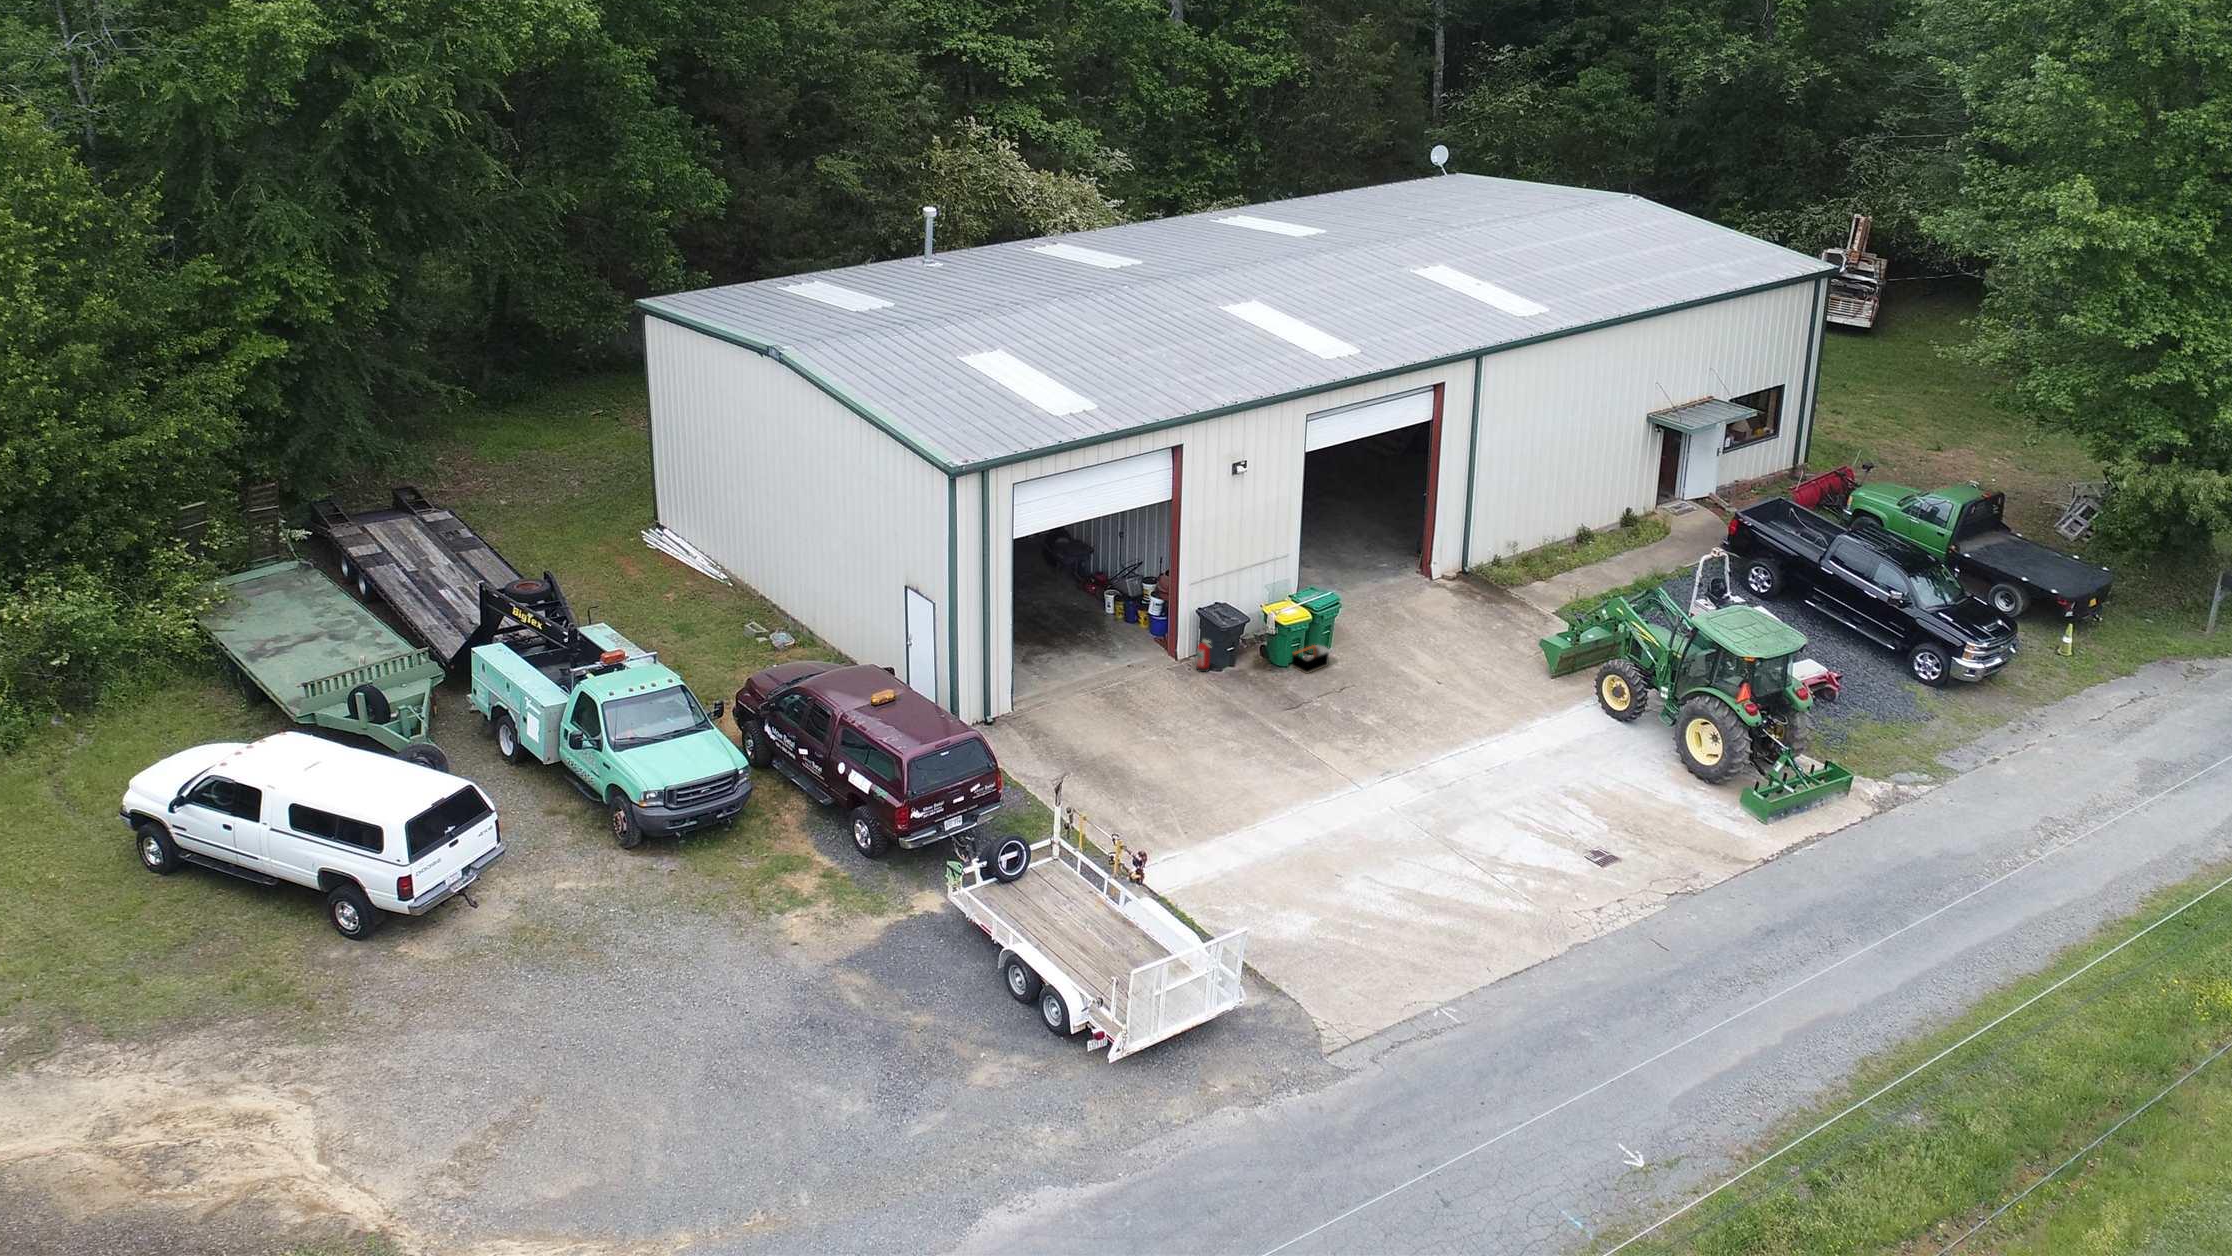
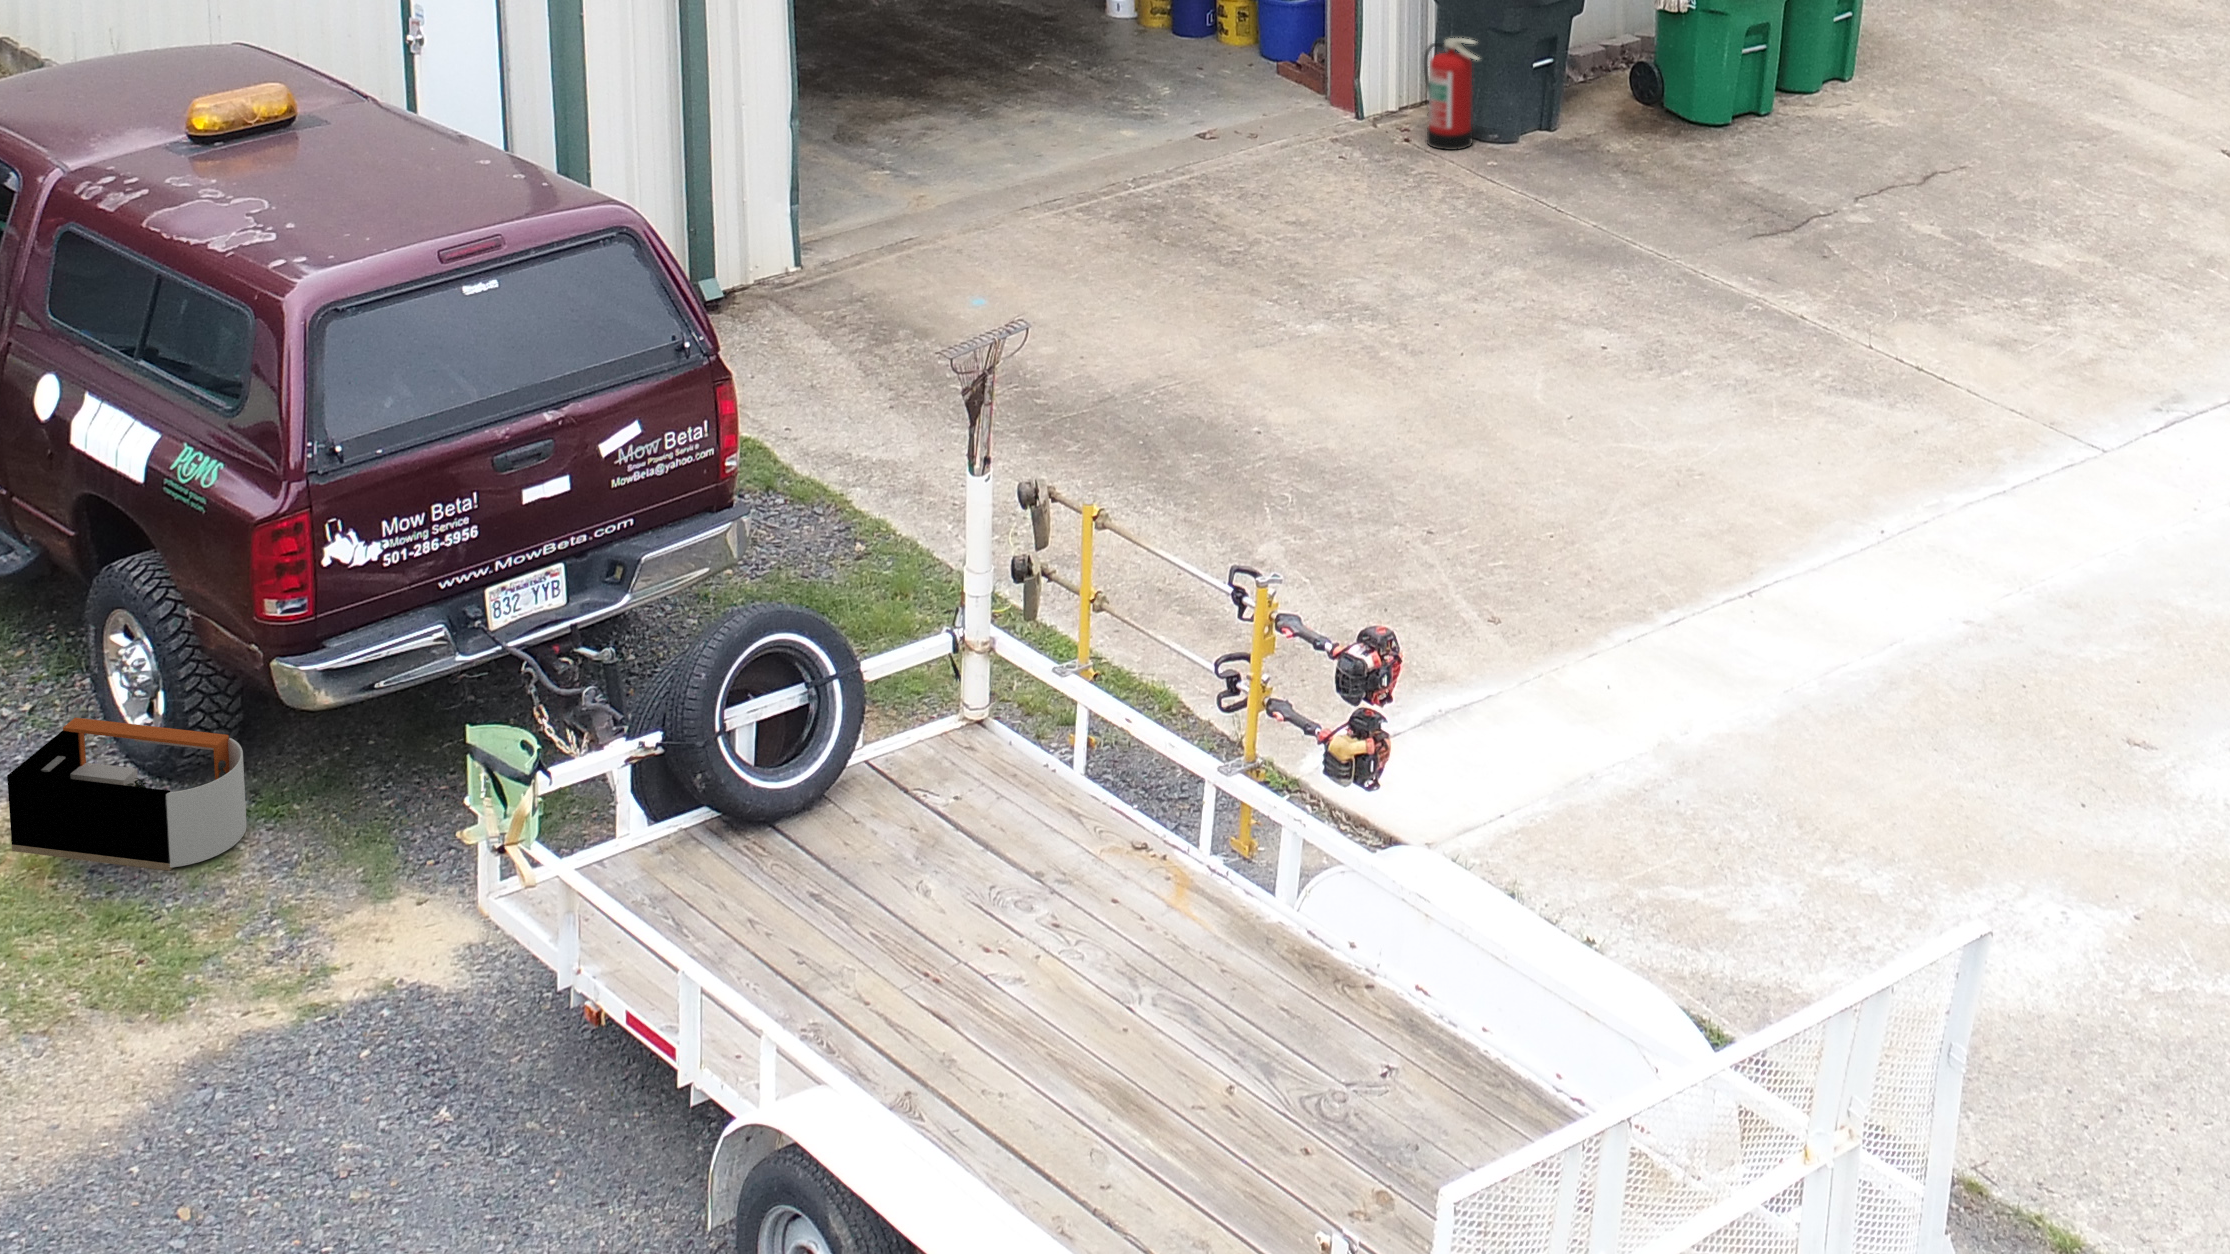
storage bin: present [1292,645,1329,674] -> present [7,718,247,871]

